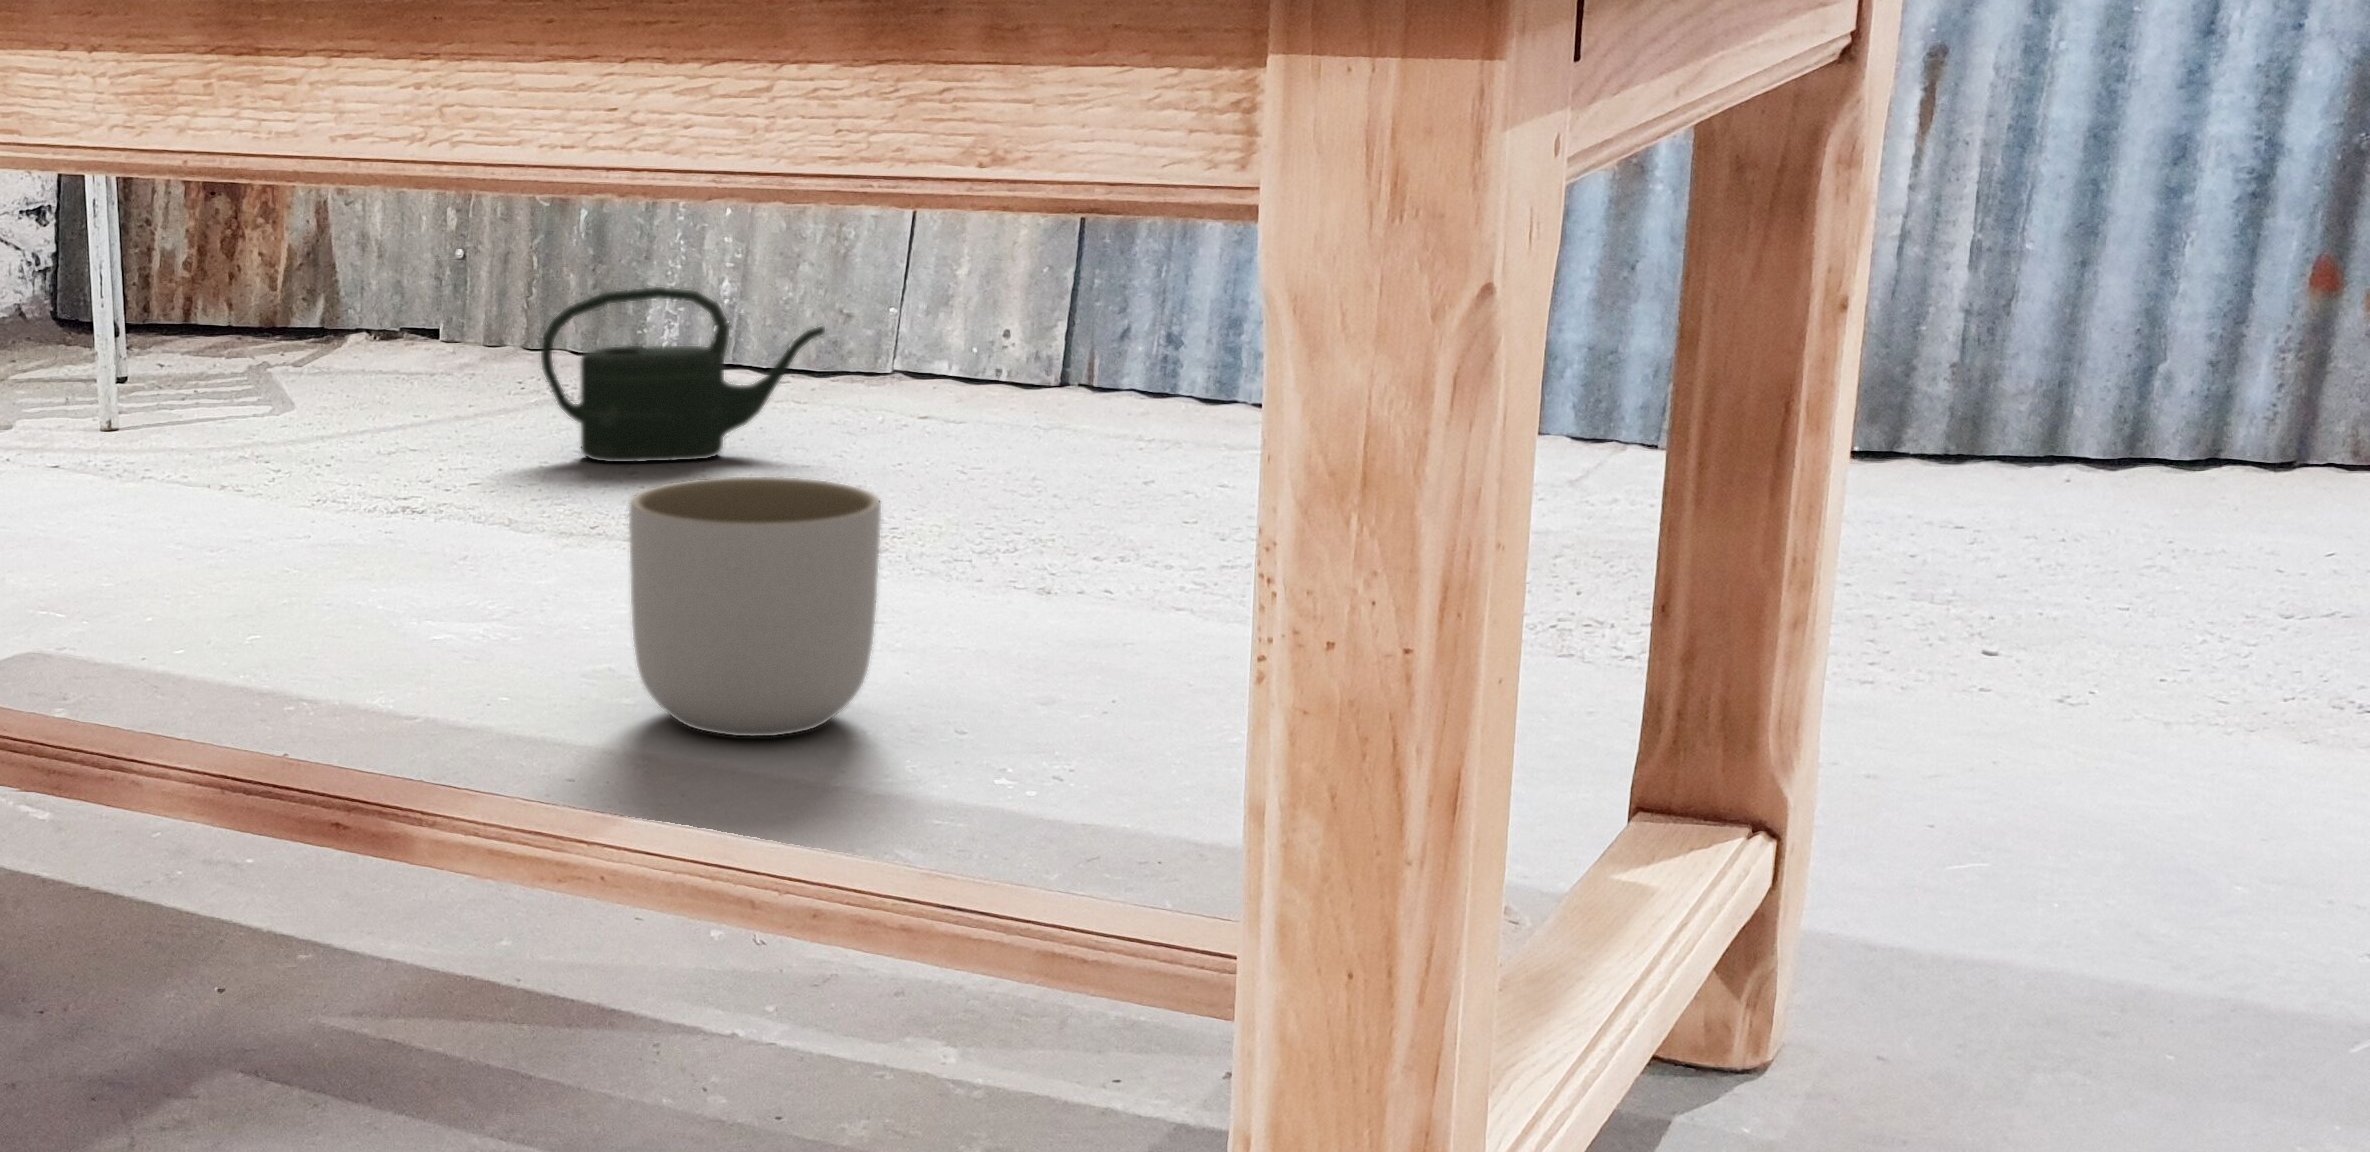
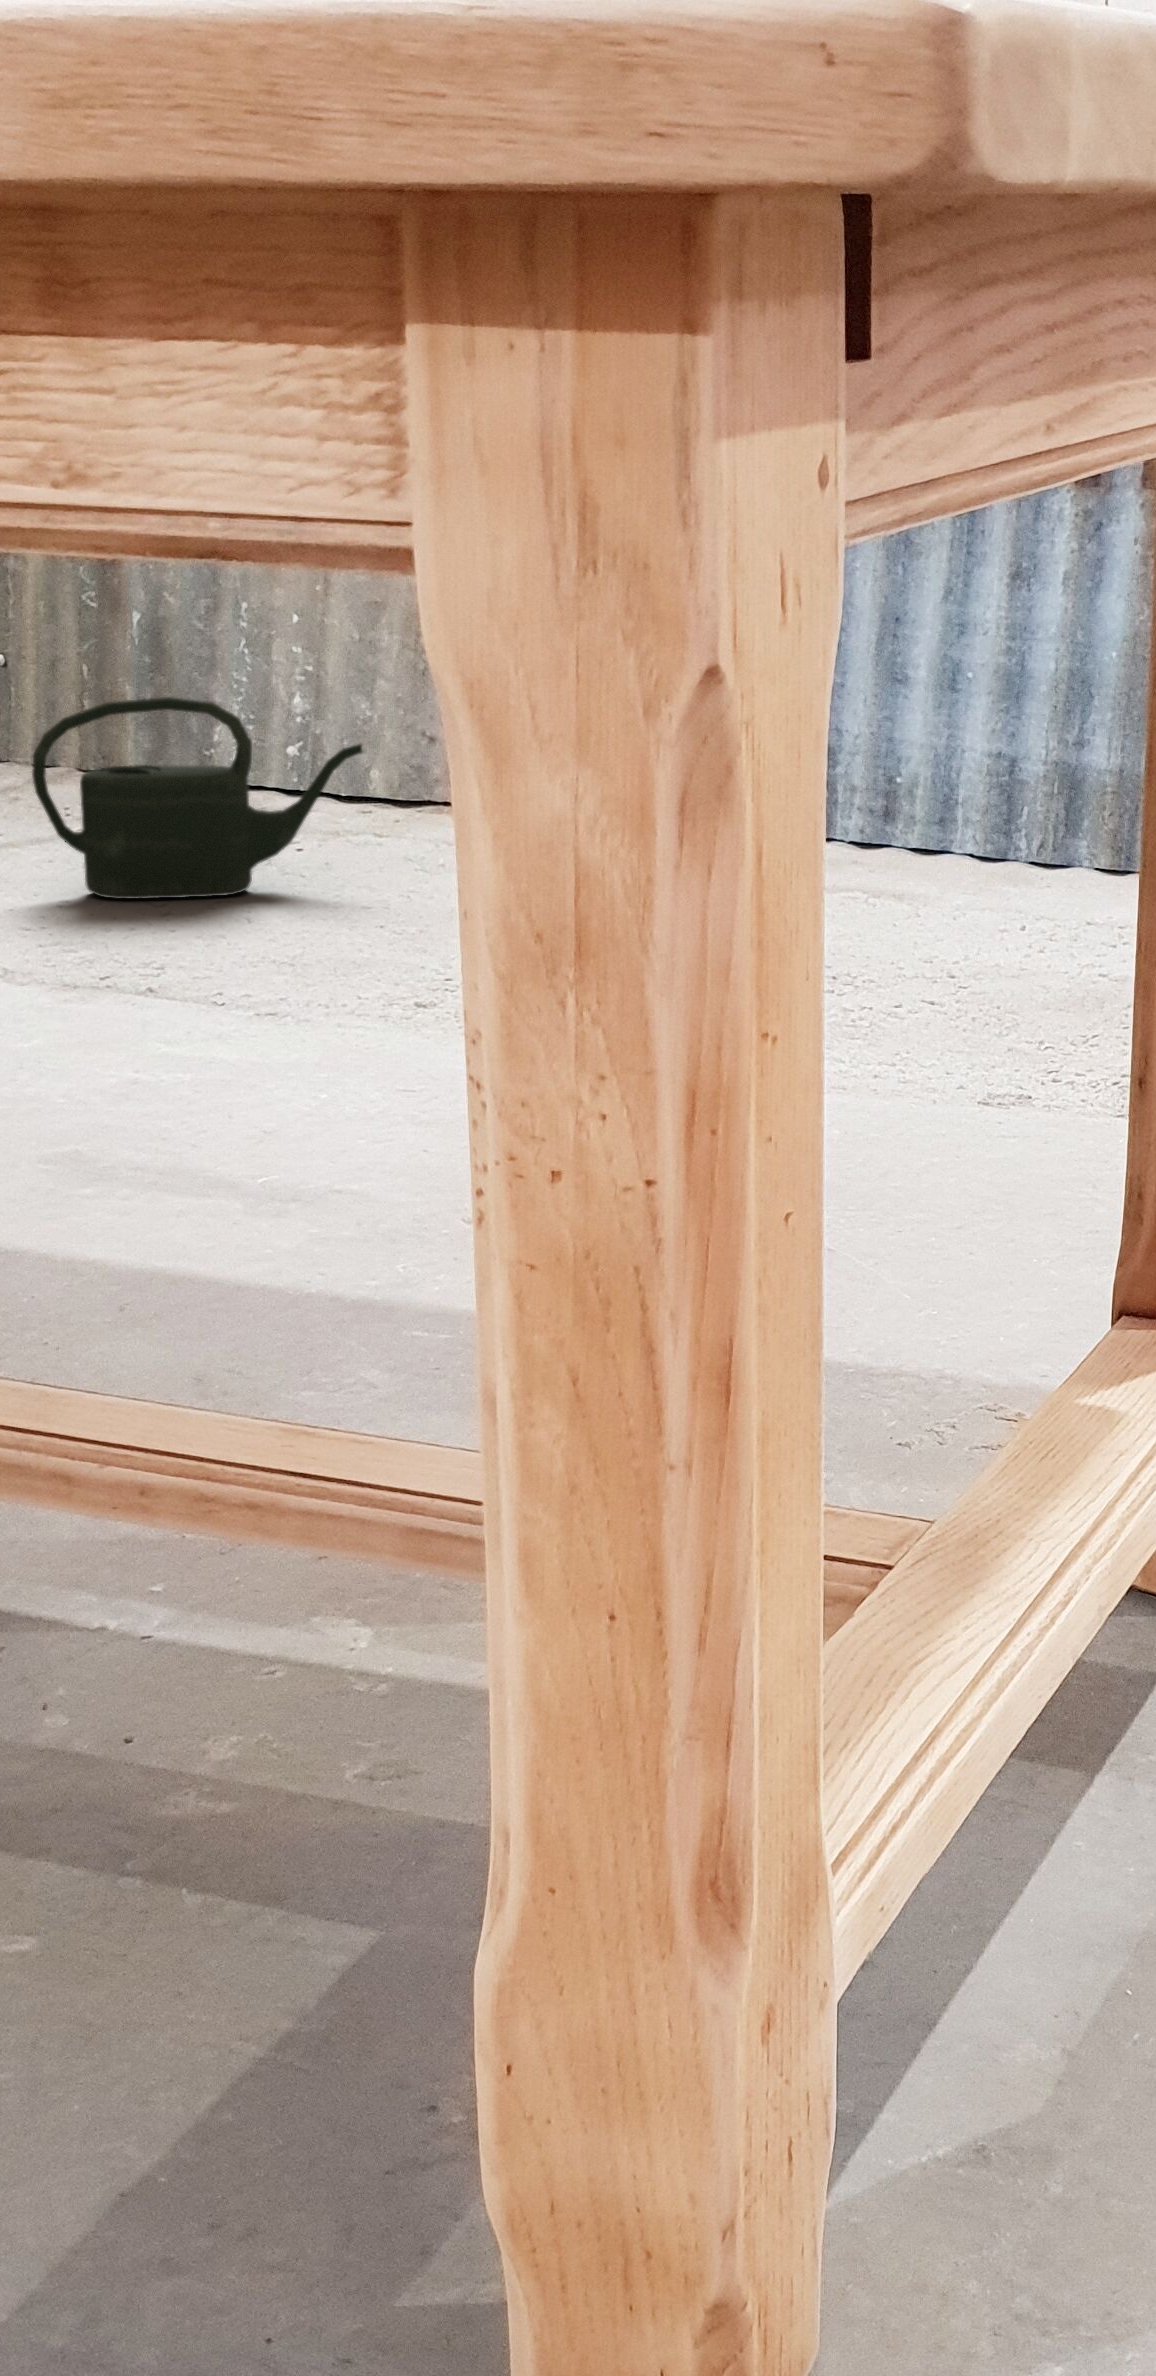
planter: present [629,477,881,736] -> none [37,919,340,1229]

